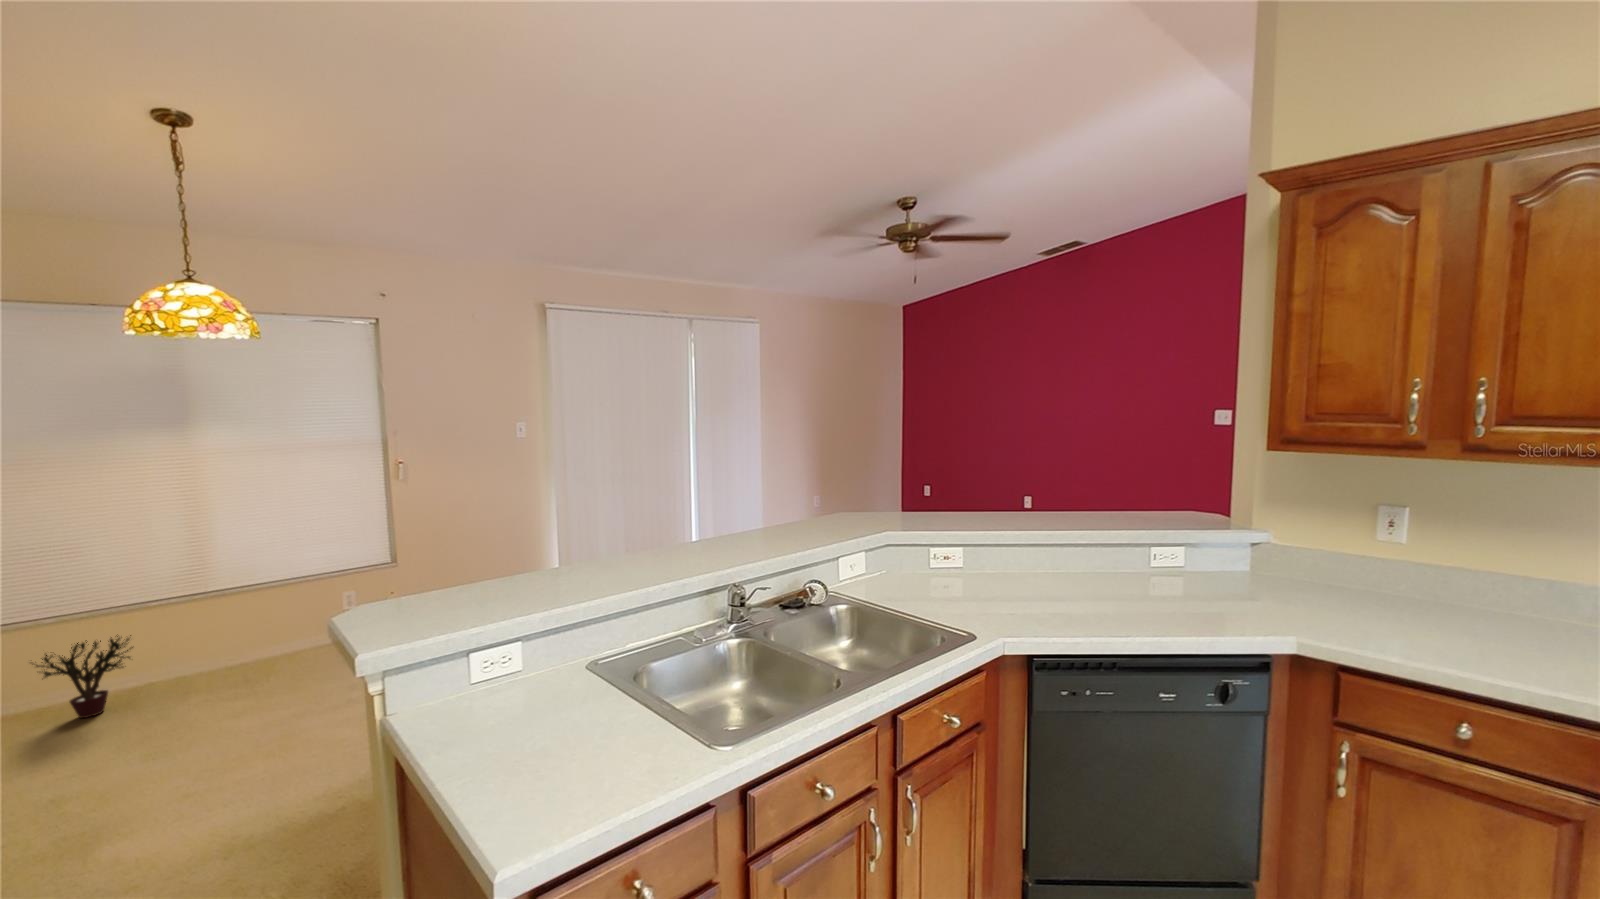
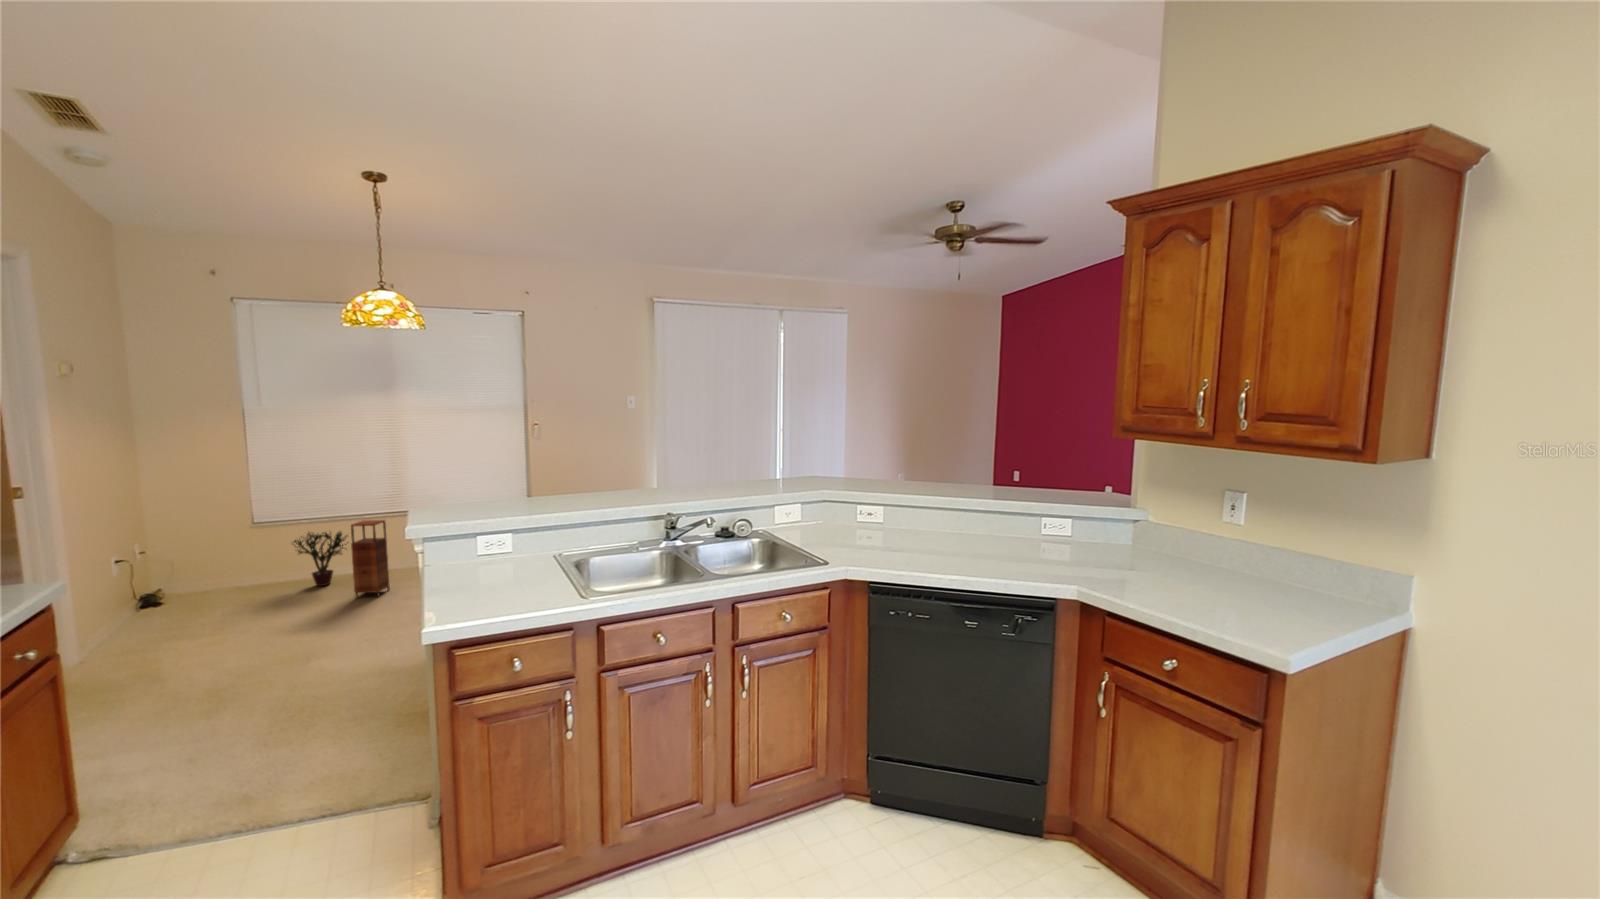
storage cabinet: none [138,611,209,729] -> present [351,520,390,597]

